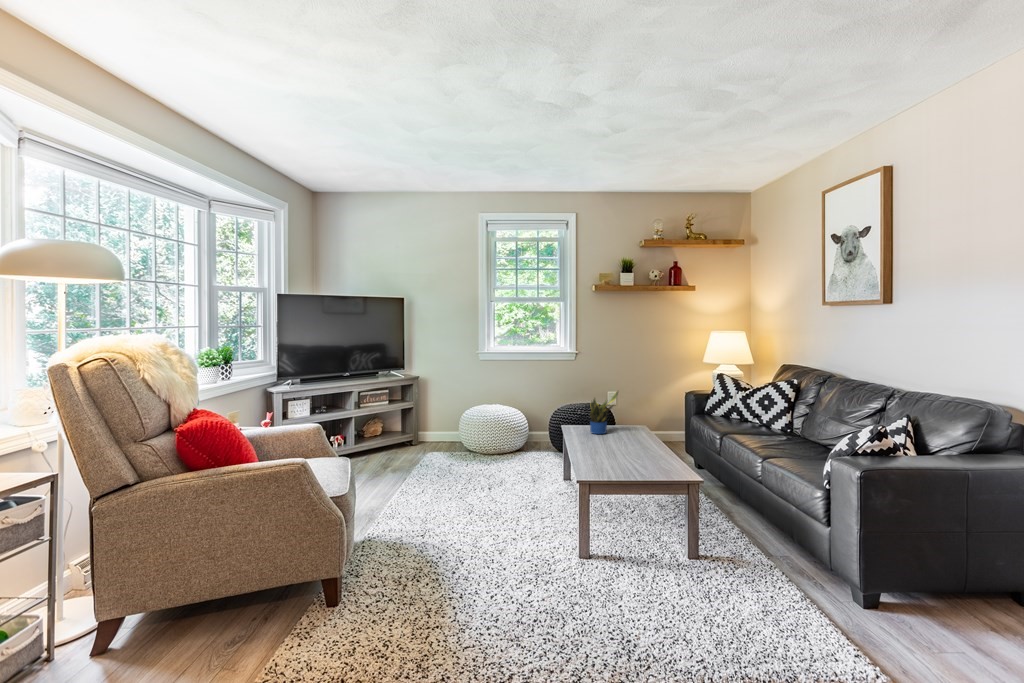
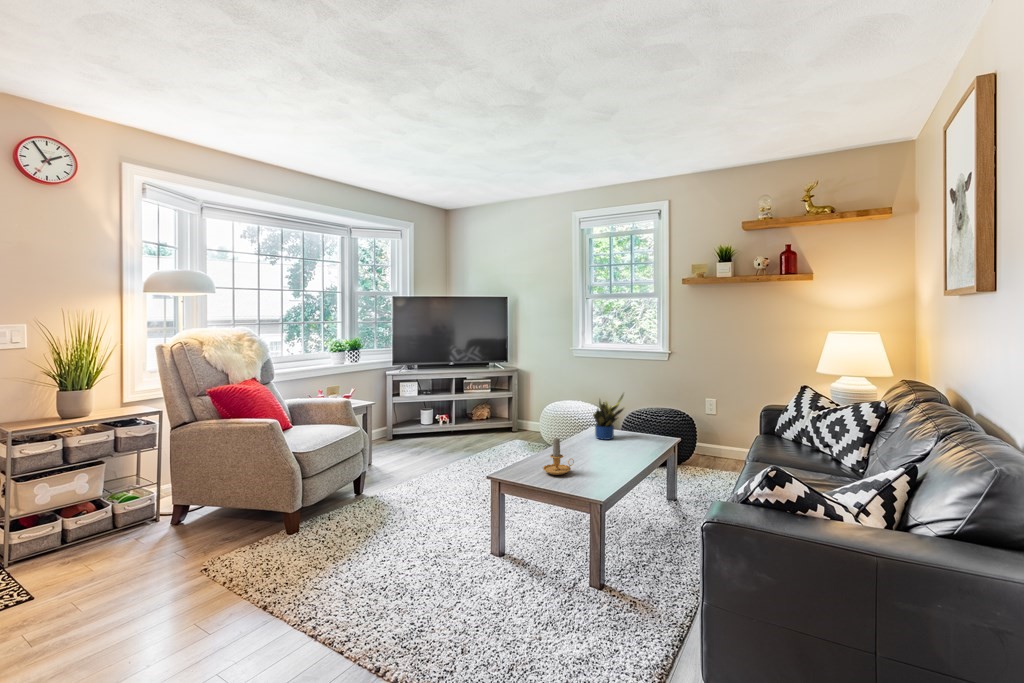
candle: none [617,433,642,466] -> present [543,438,574,475]

